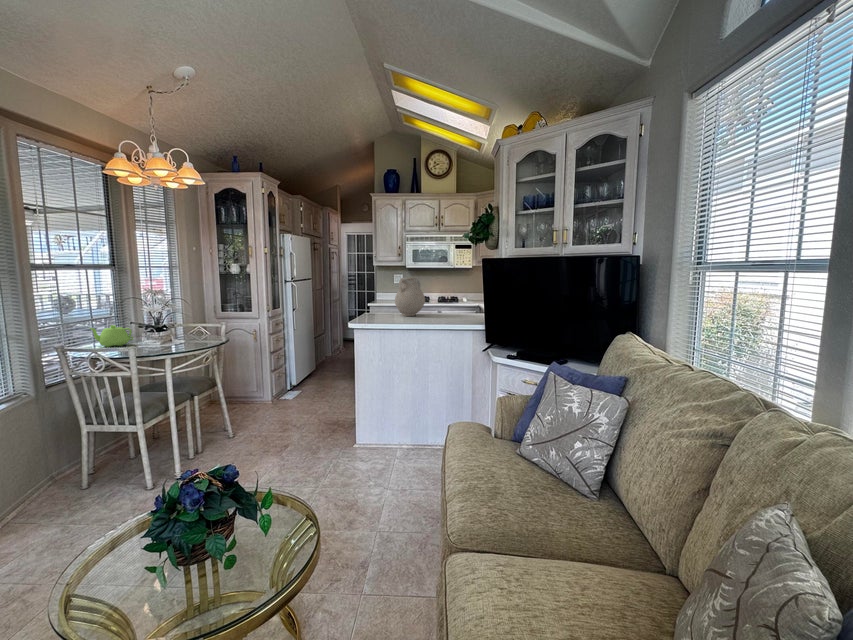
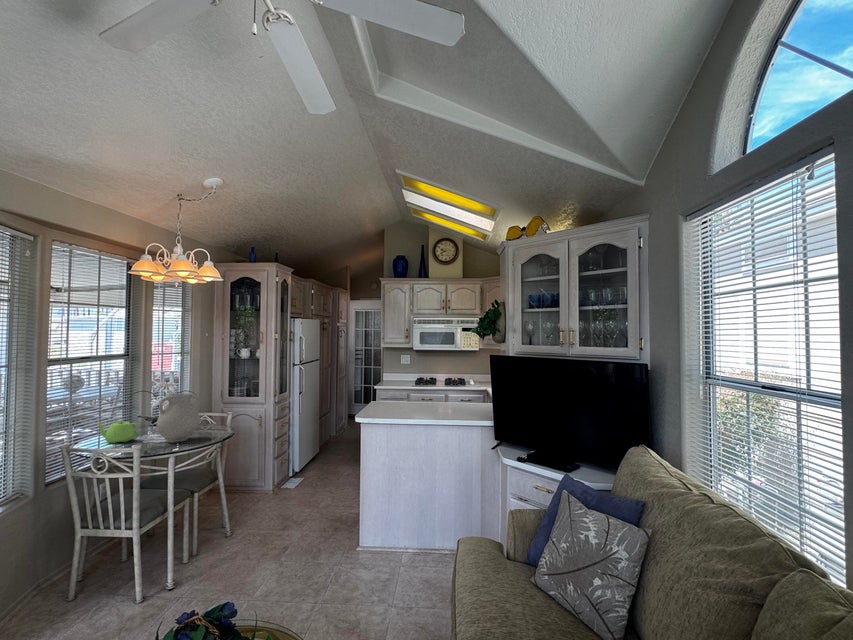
vase: present [395,277,425,316] -> present [157,393,200,442]

